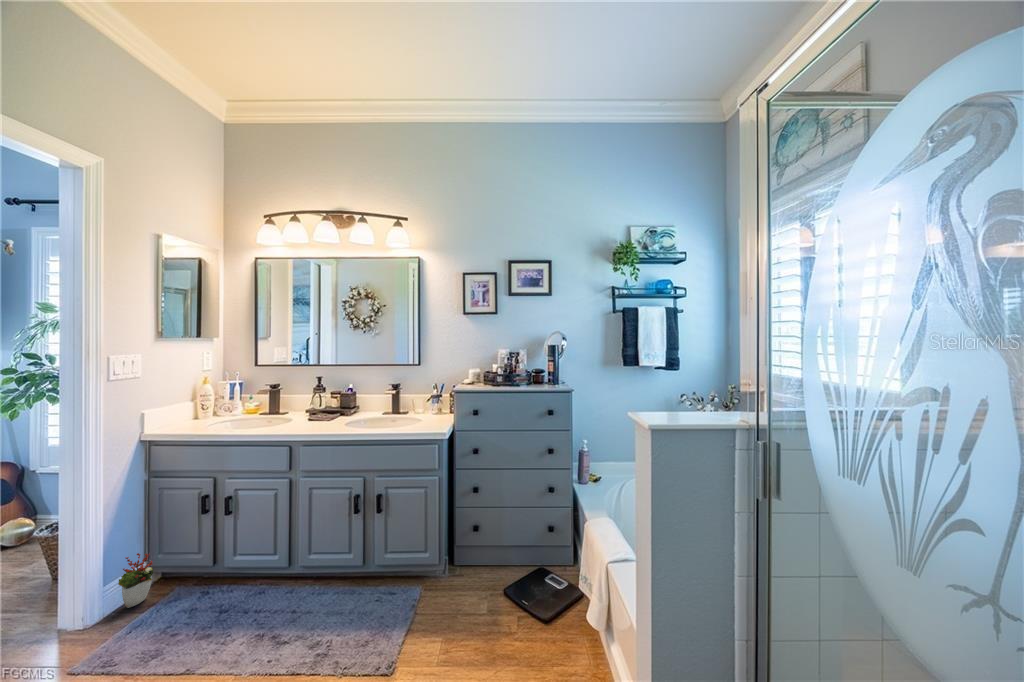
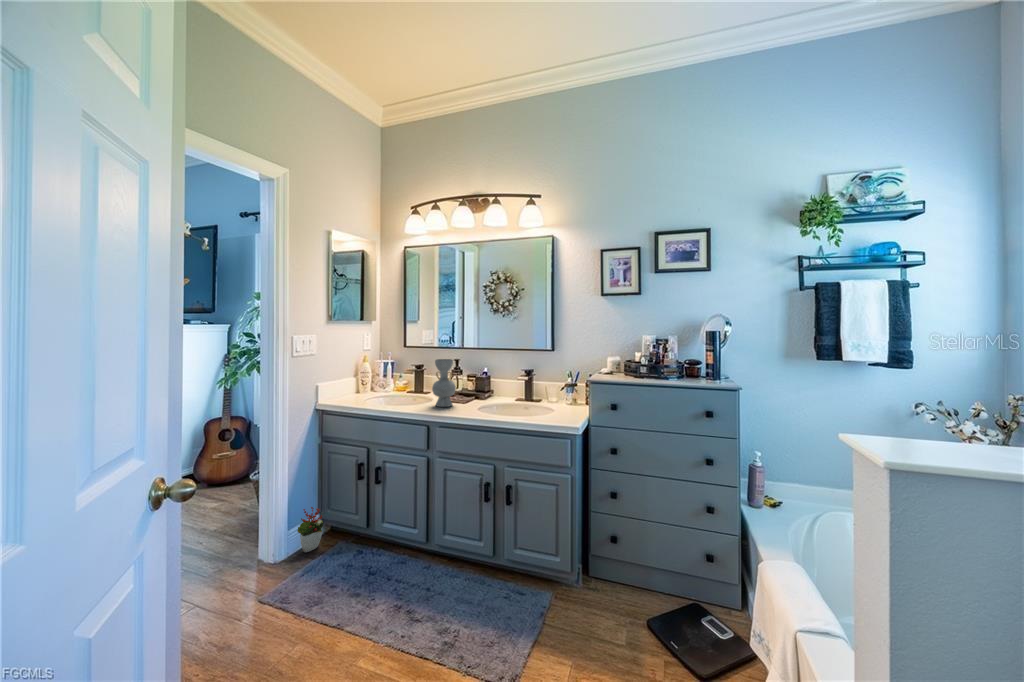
decorative vase: none [292,376,319,426] -> present [432,359,456,407]

